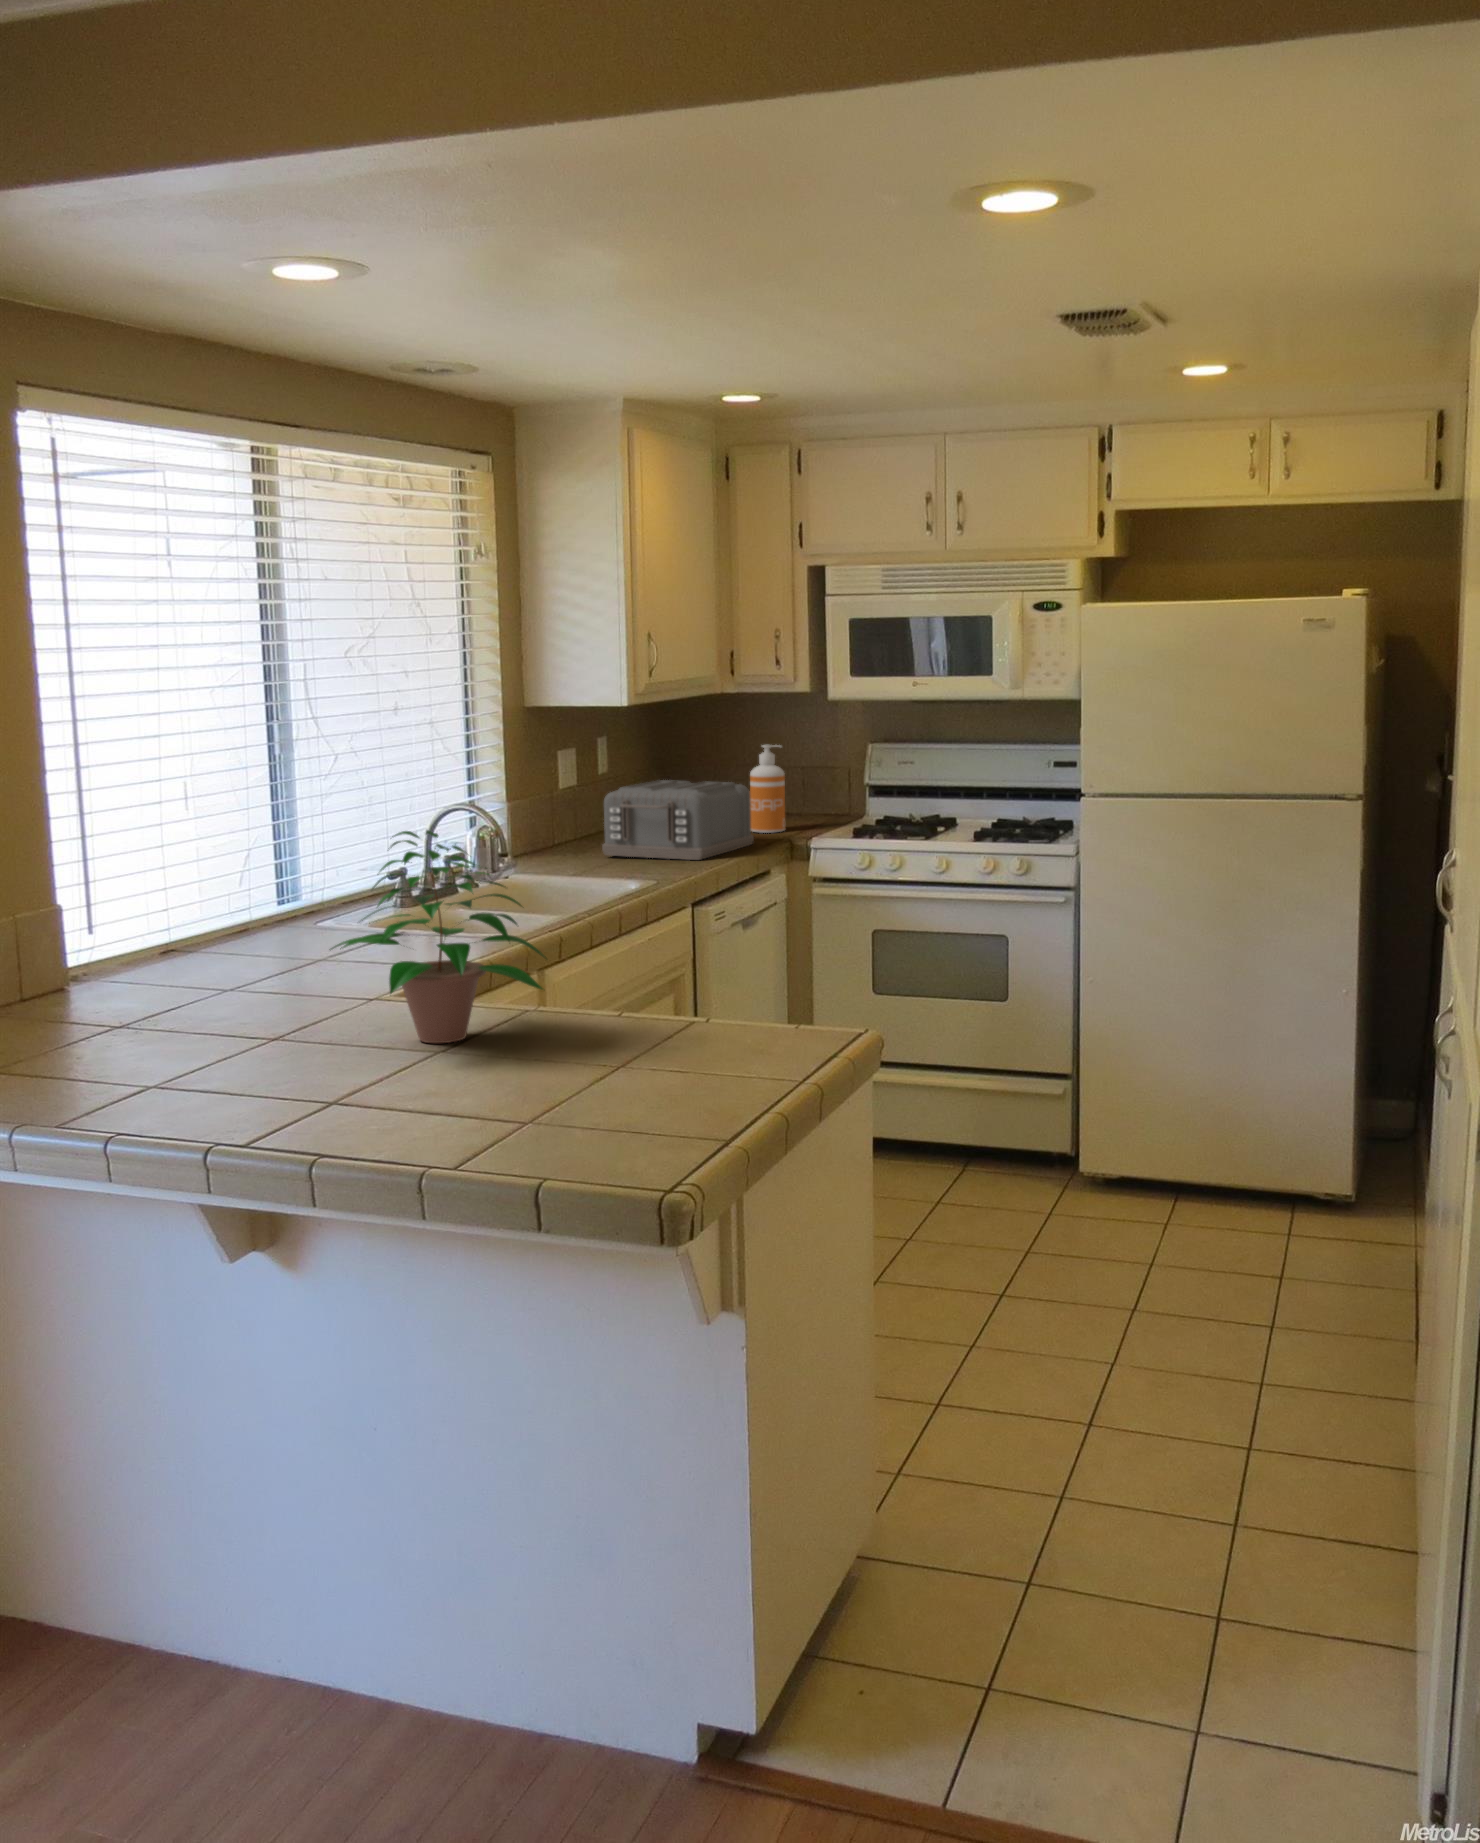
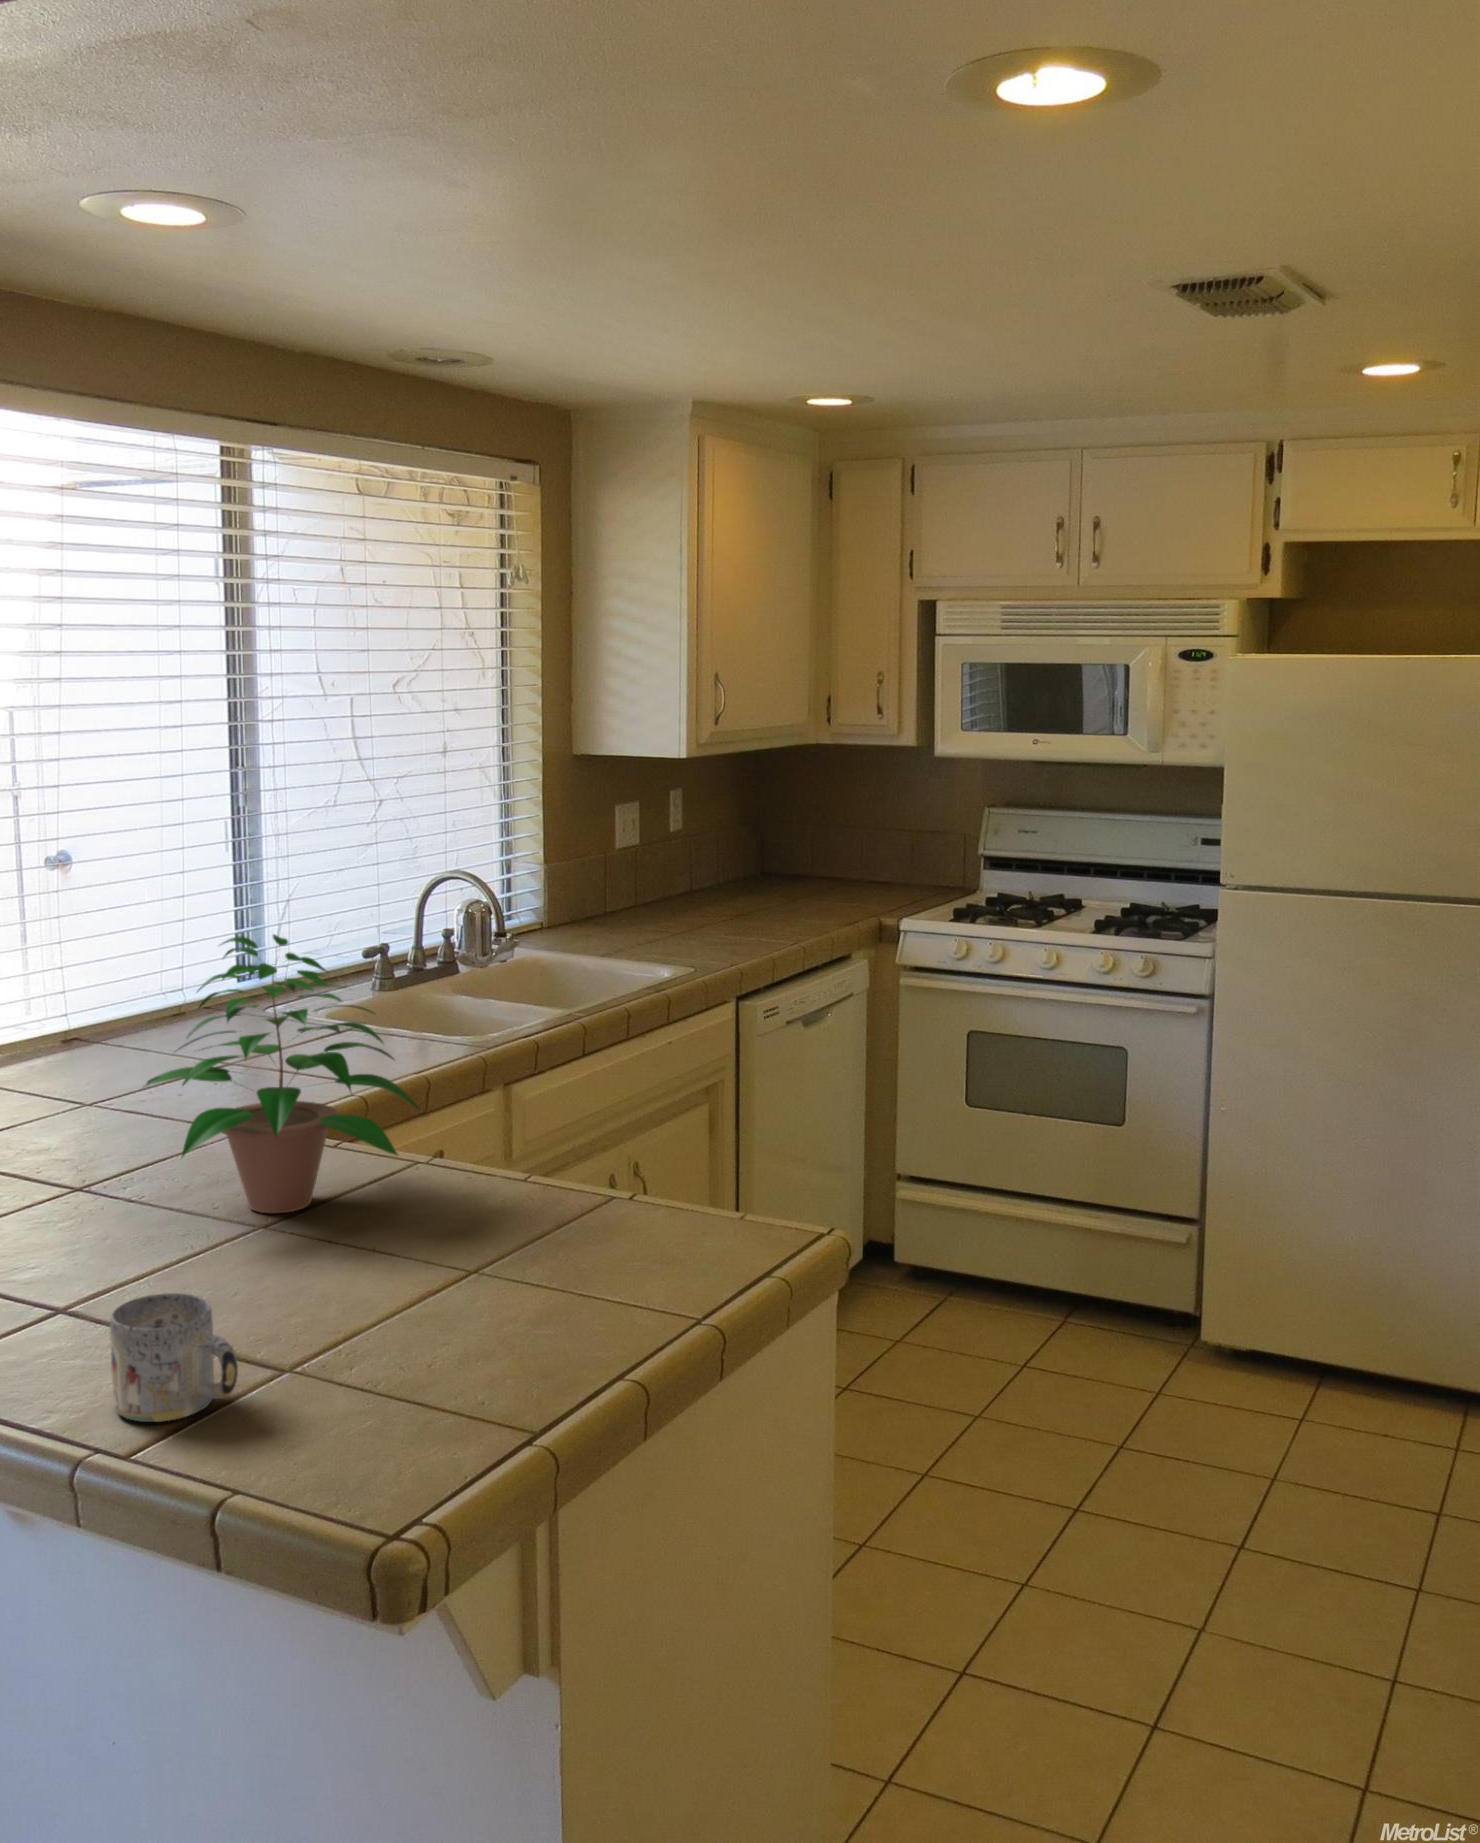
soap dispenser: present [750,745,785,833] -> none [836,806,877,909]
toaster: present [602,780,754,860] -> none [649,844,831,943]
mug: none [422,1066,518,1151] -> present [110,1293,238,1422]

